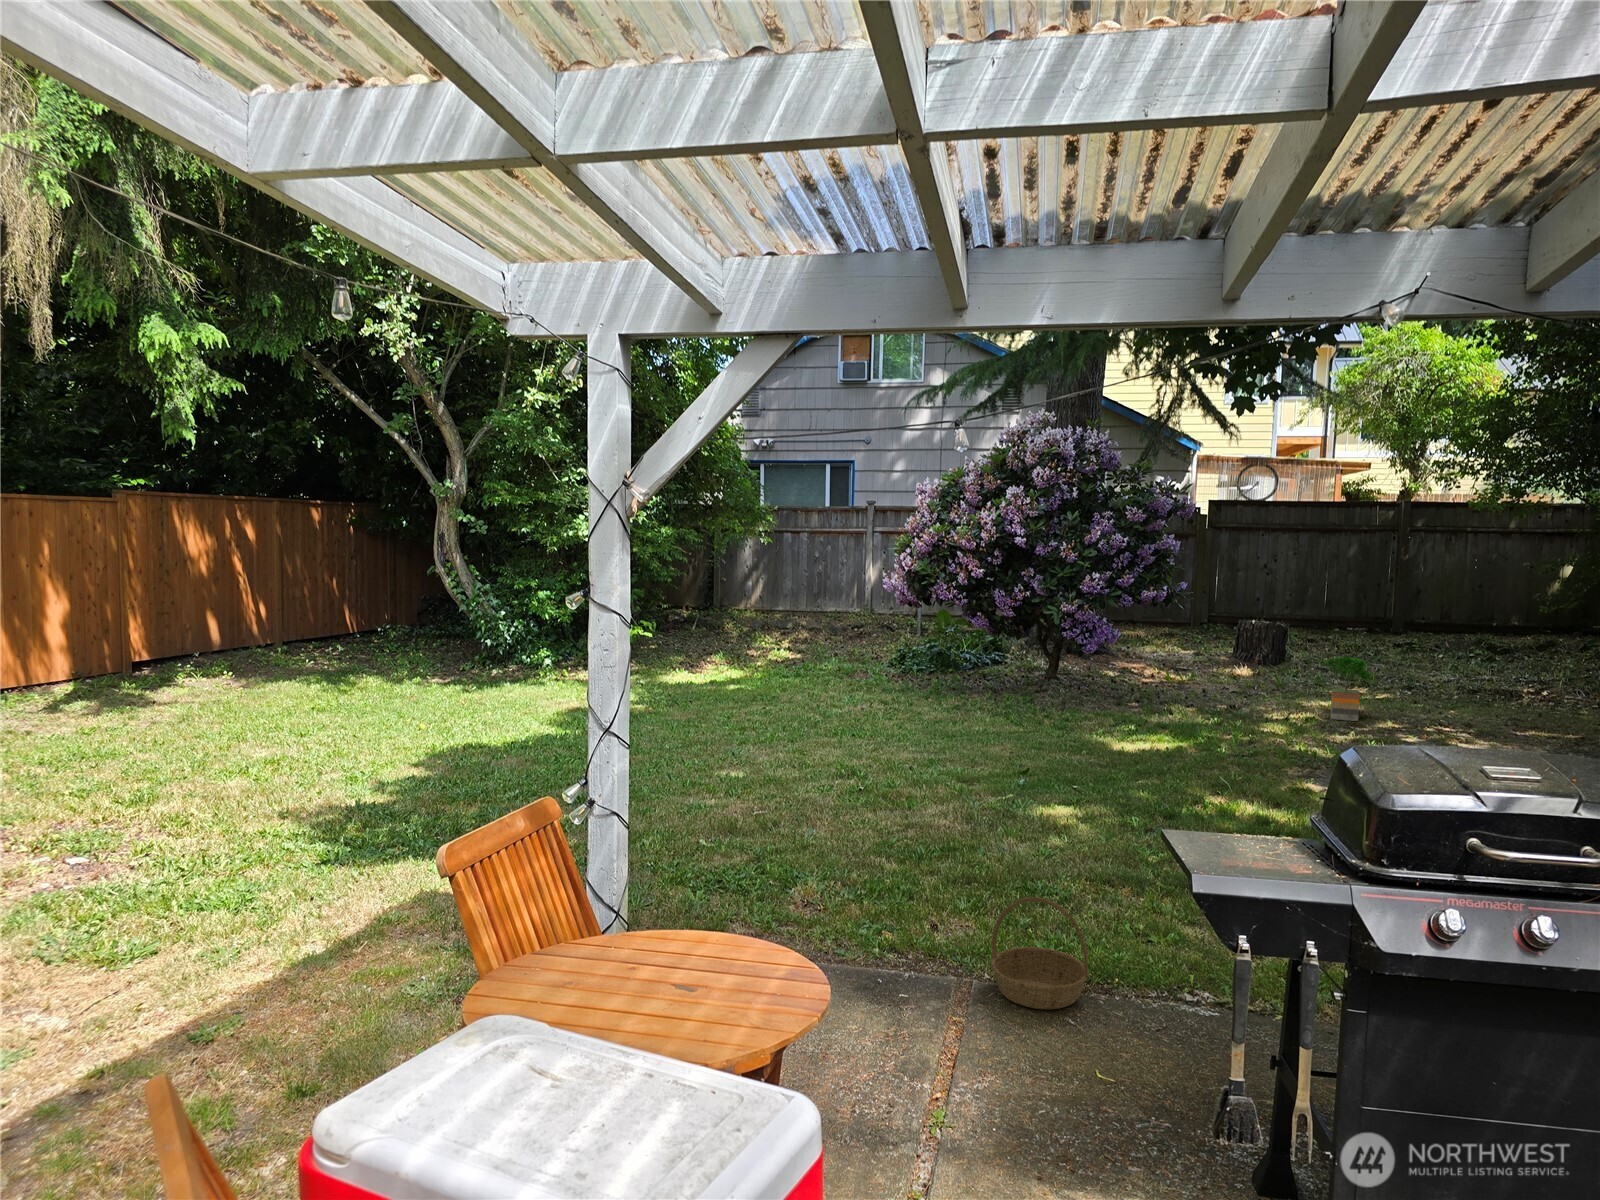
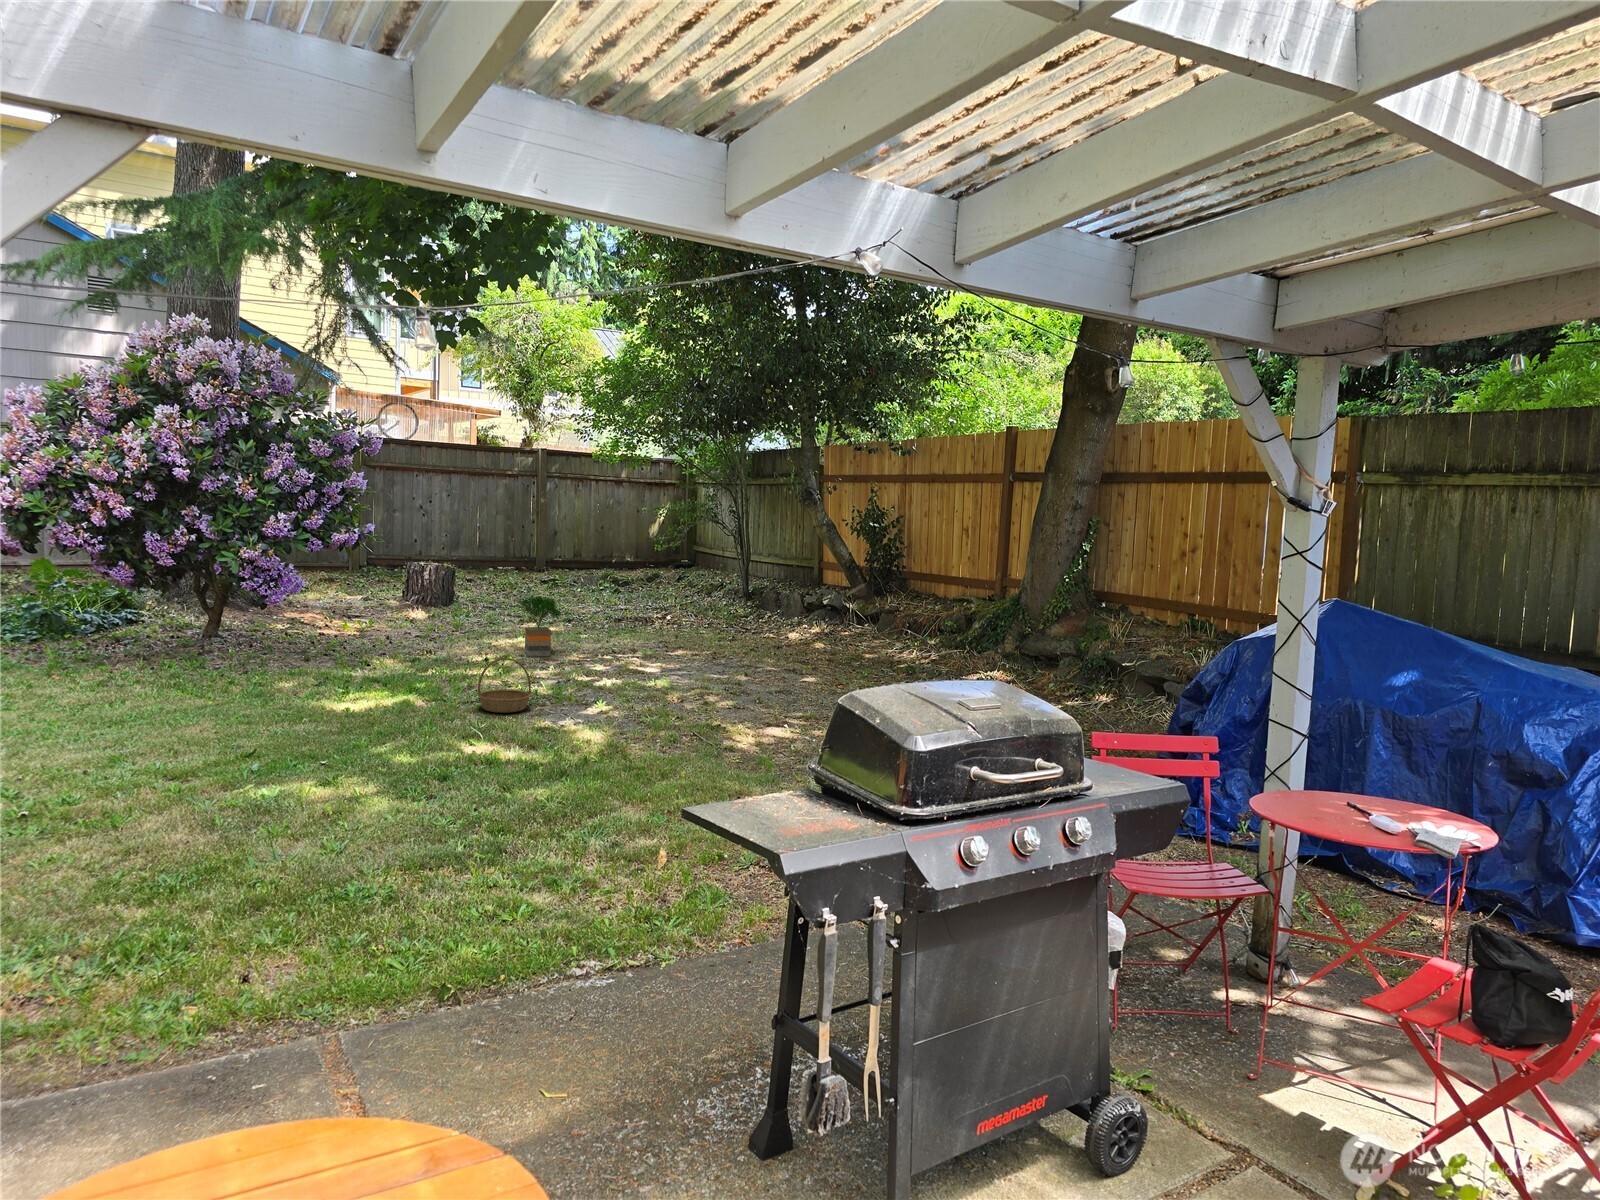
basket: present [991,897,1089,1009] -> present [478,658,531,713]

